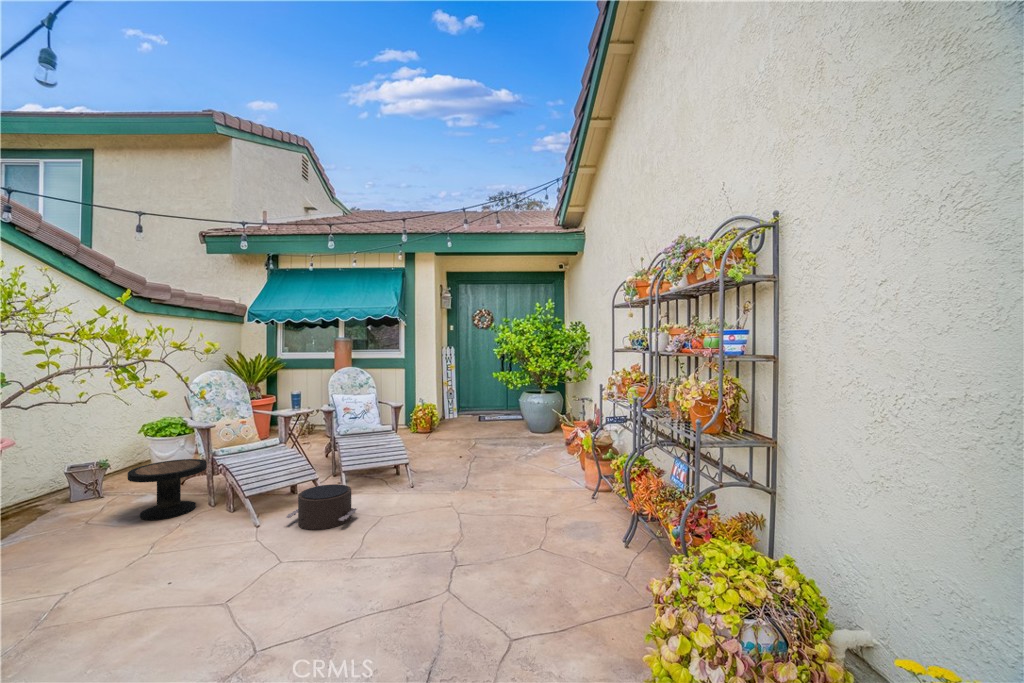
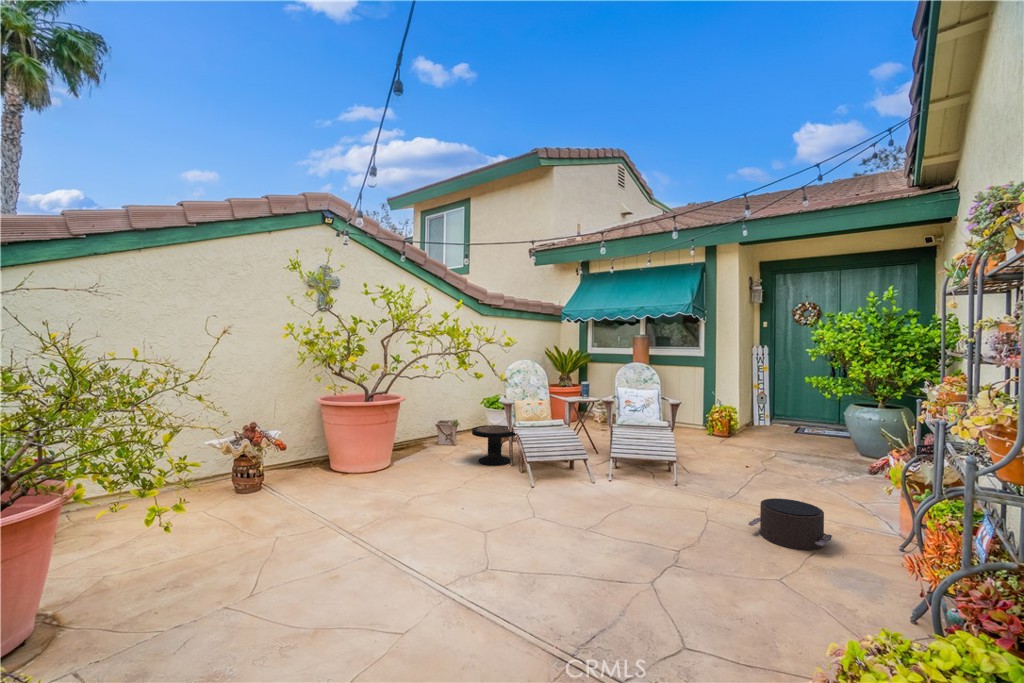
pouf: present [286,484,357,530] -> present [748,498,832,550]

